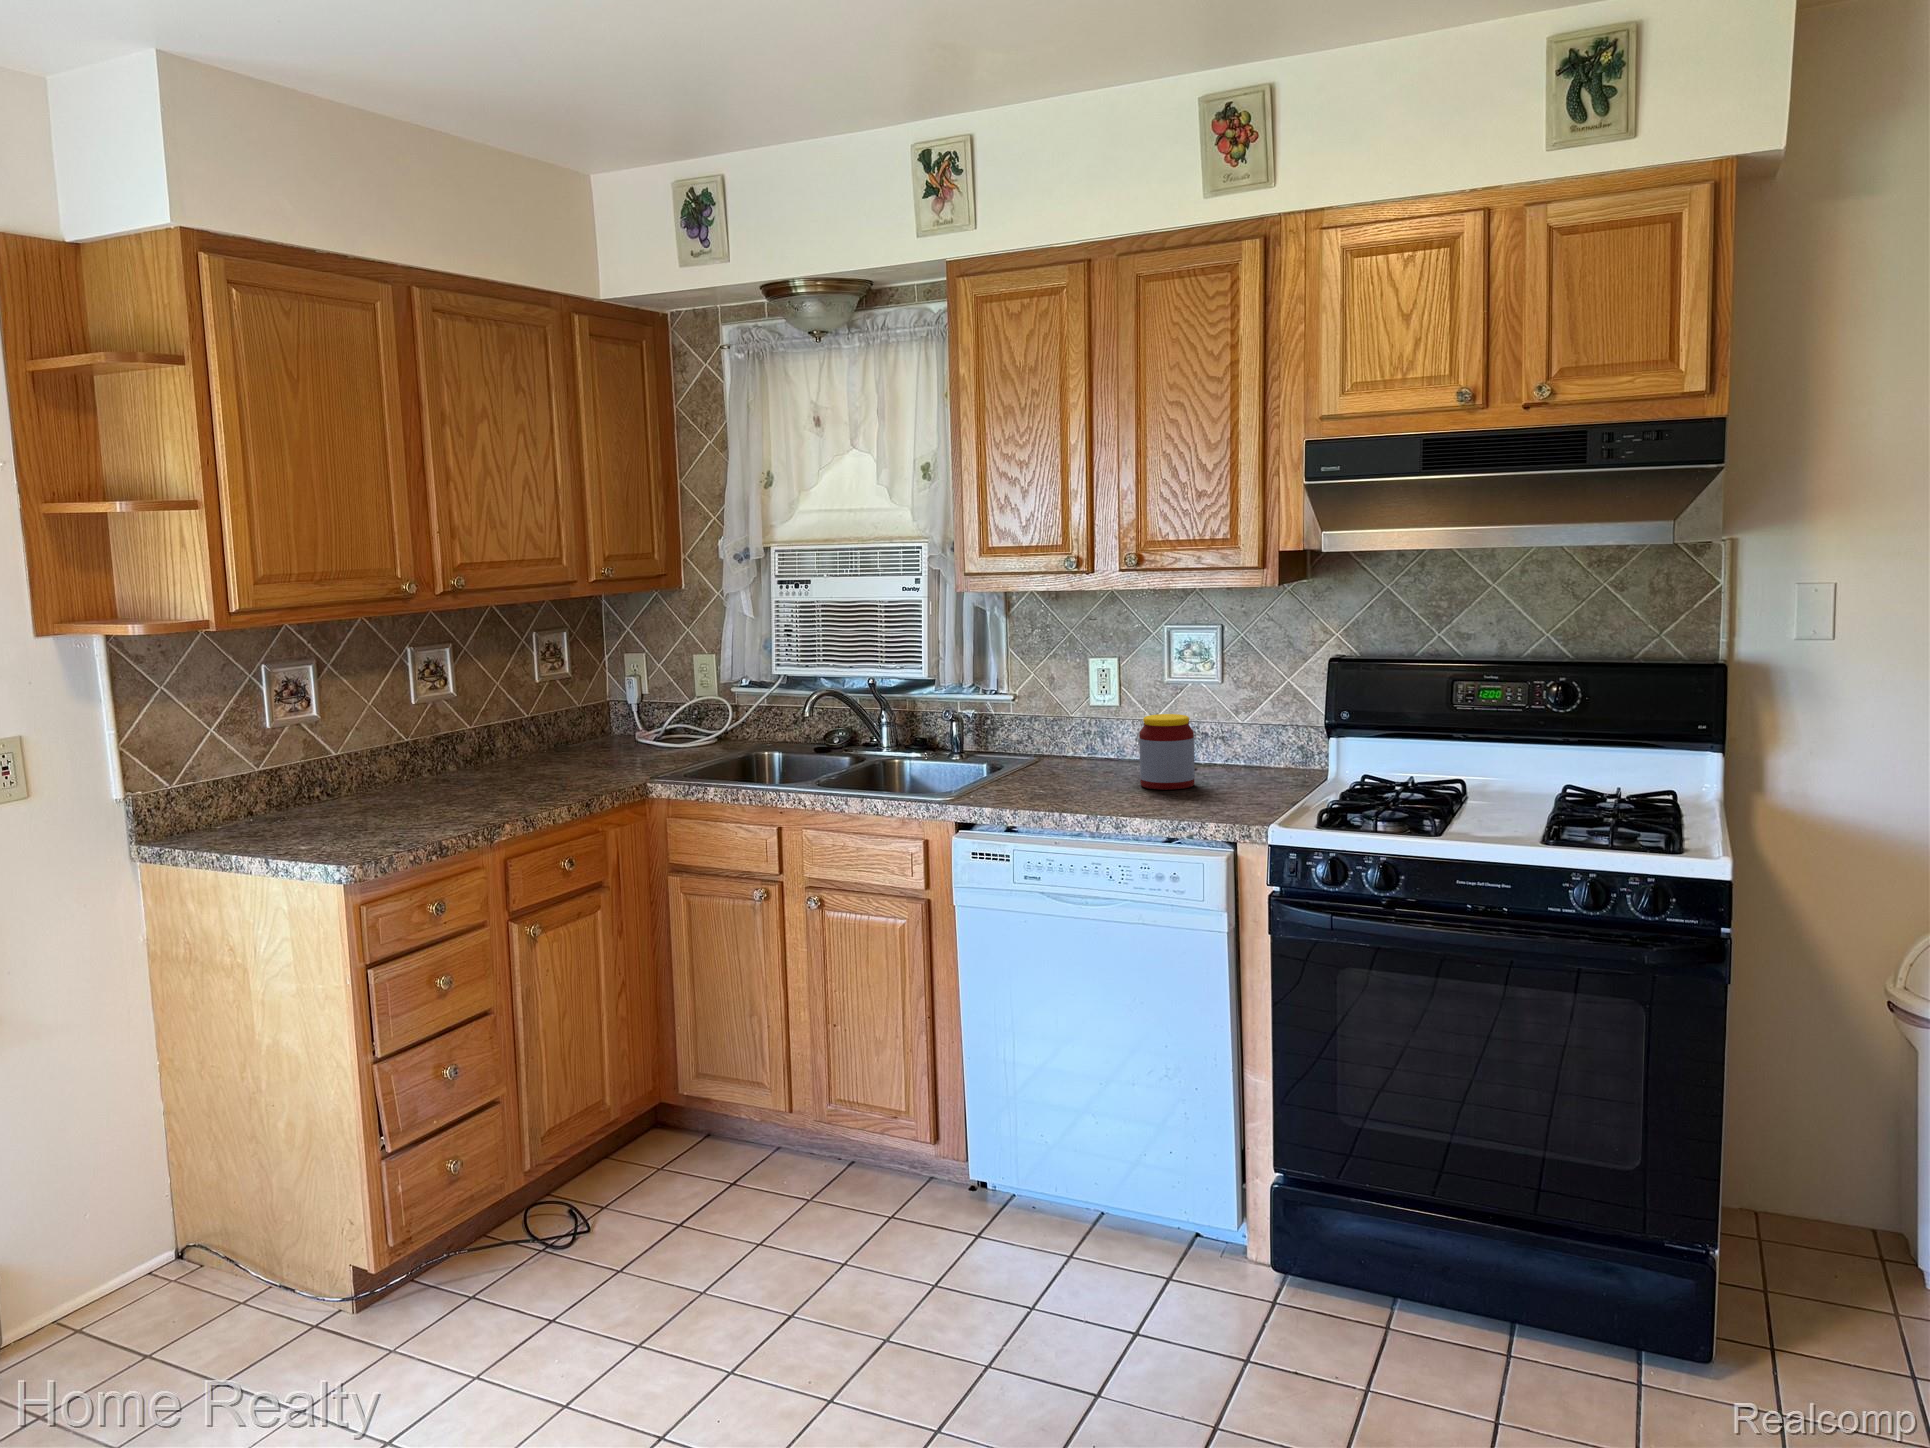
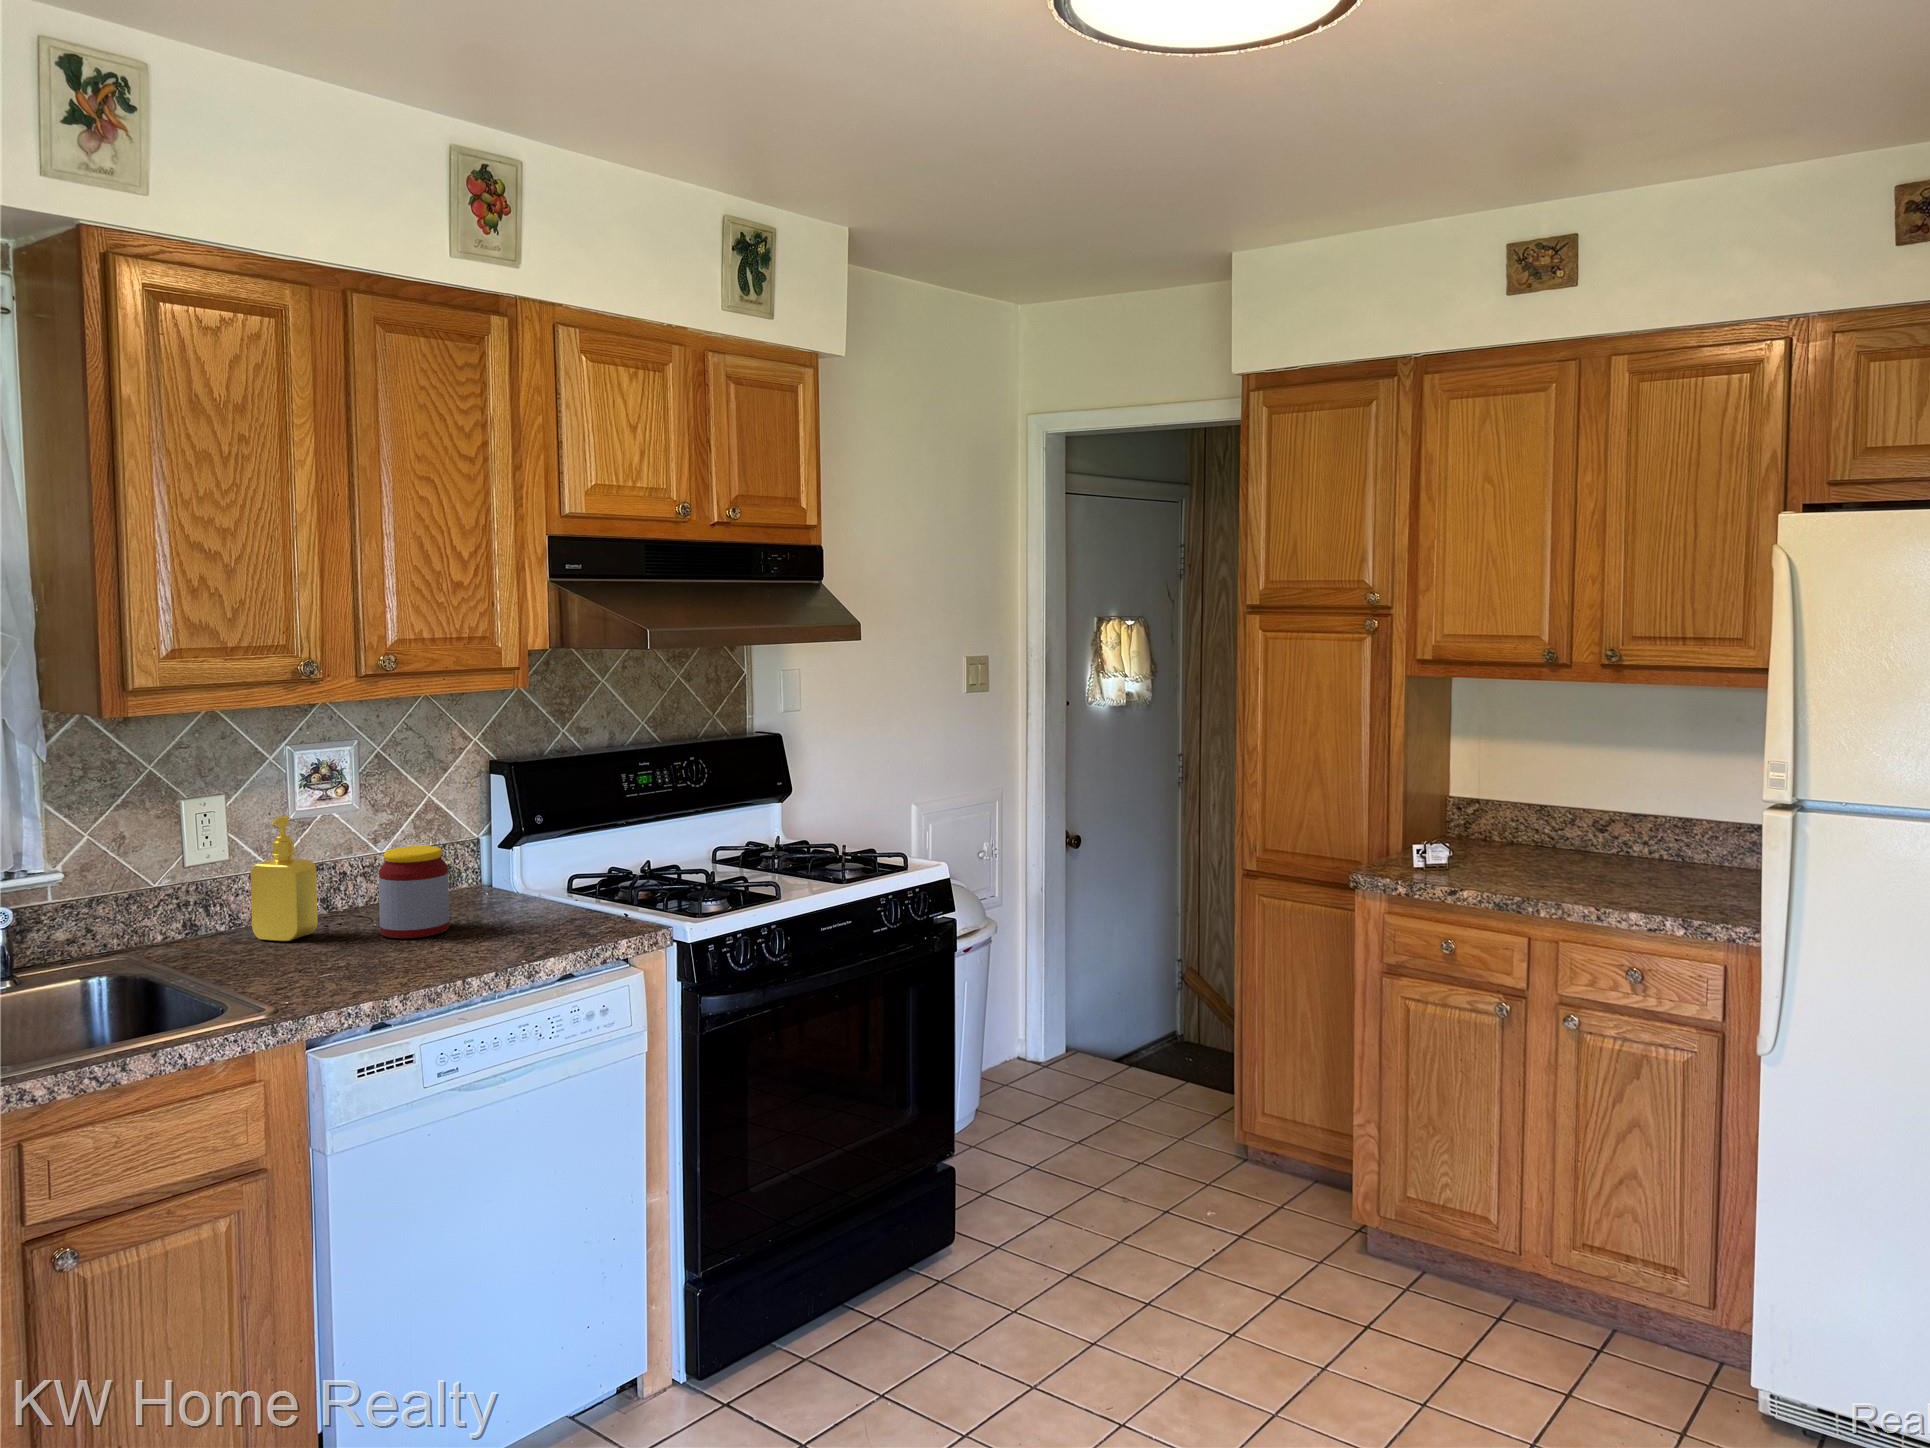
soap dispenser: none [1103,676,1135,773] -> present [251,816,318,941]

